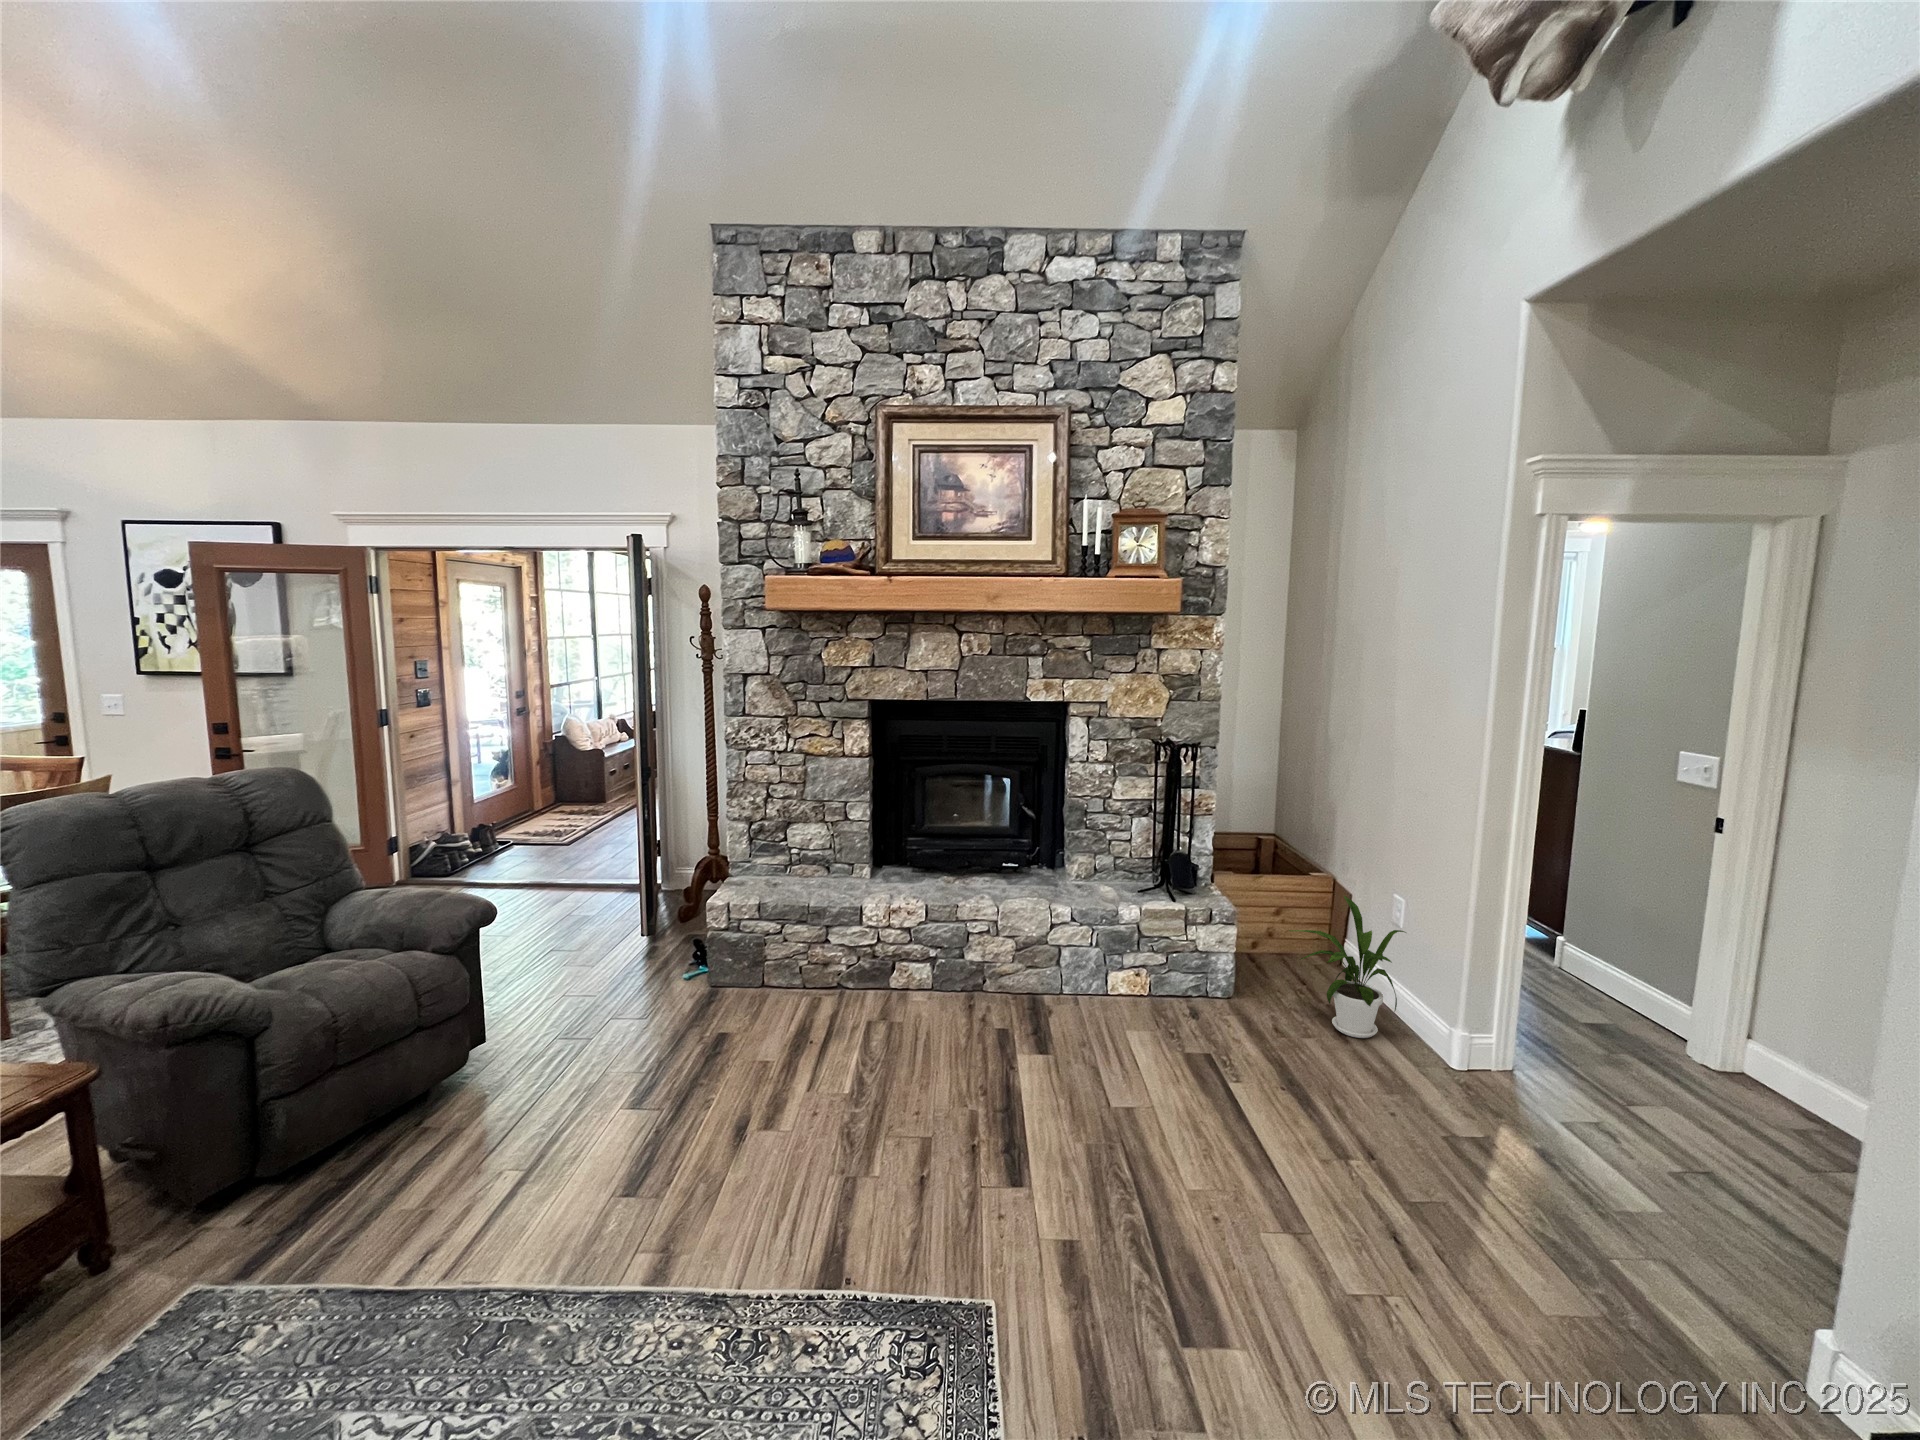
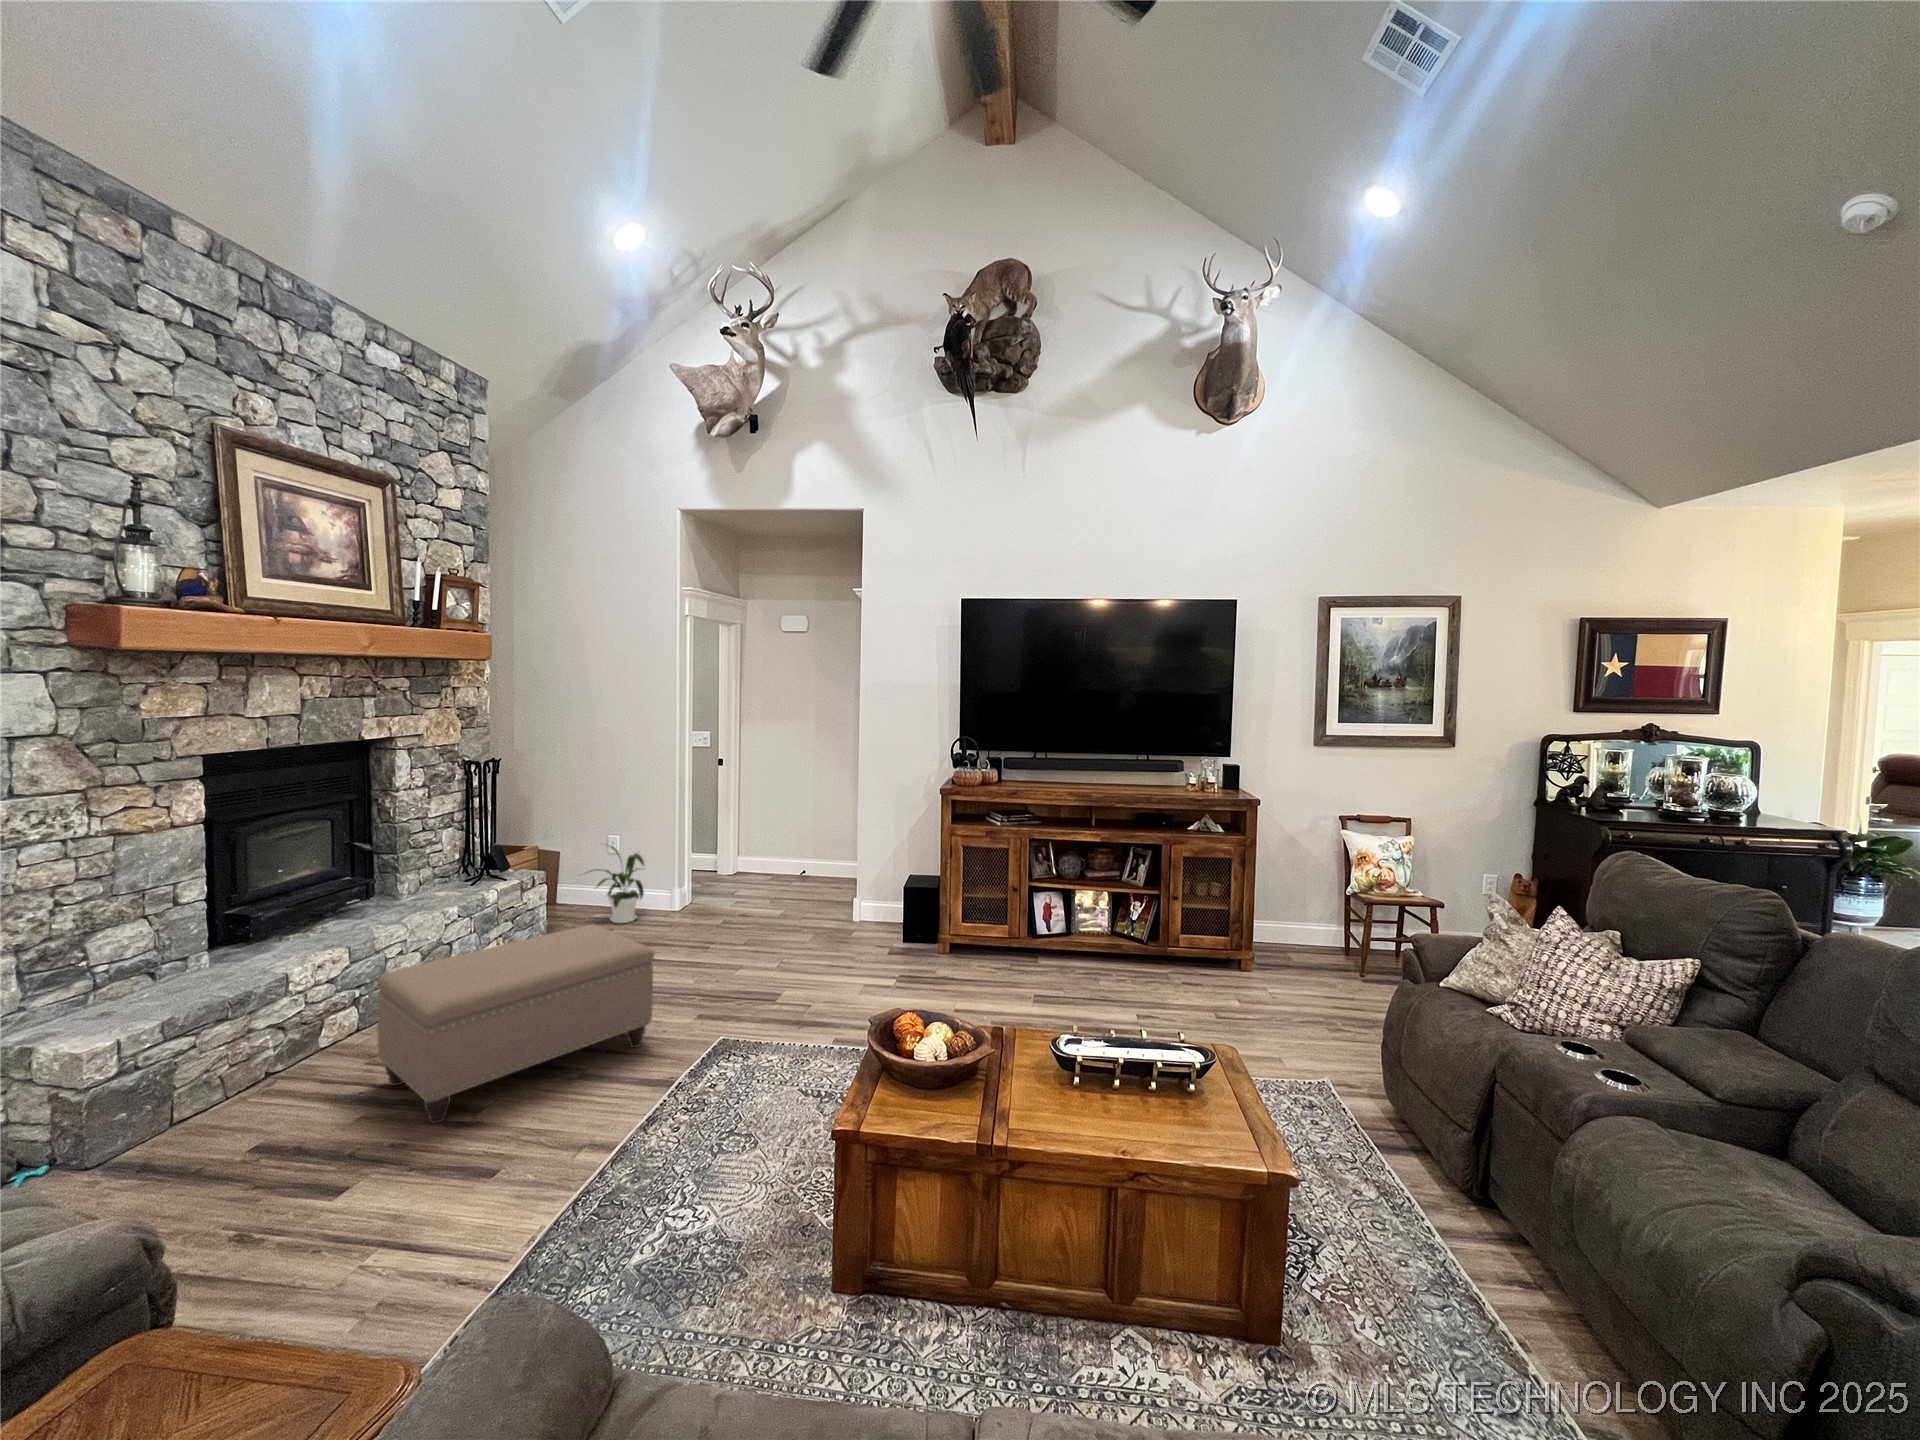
ottoman: none [727,934,1037,1193] -> present [377,925,654,1123]

